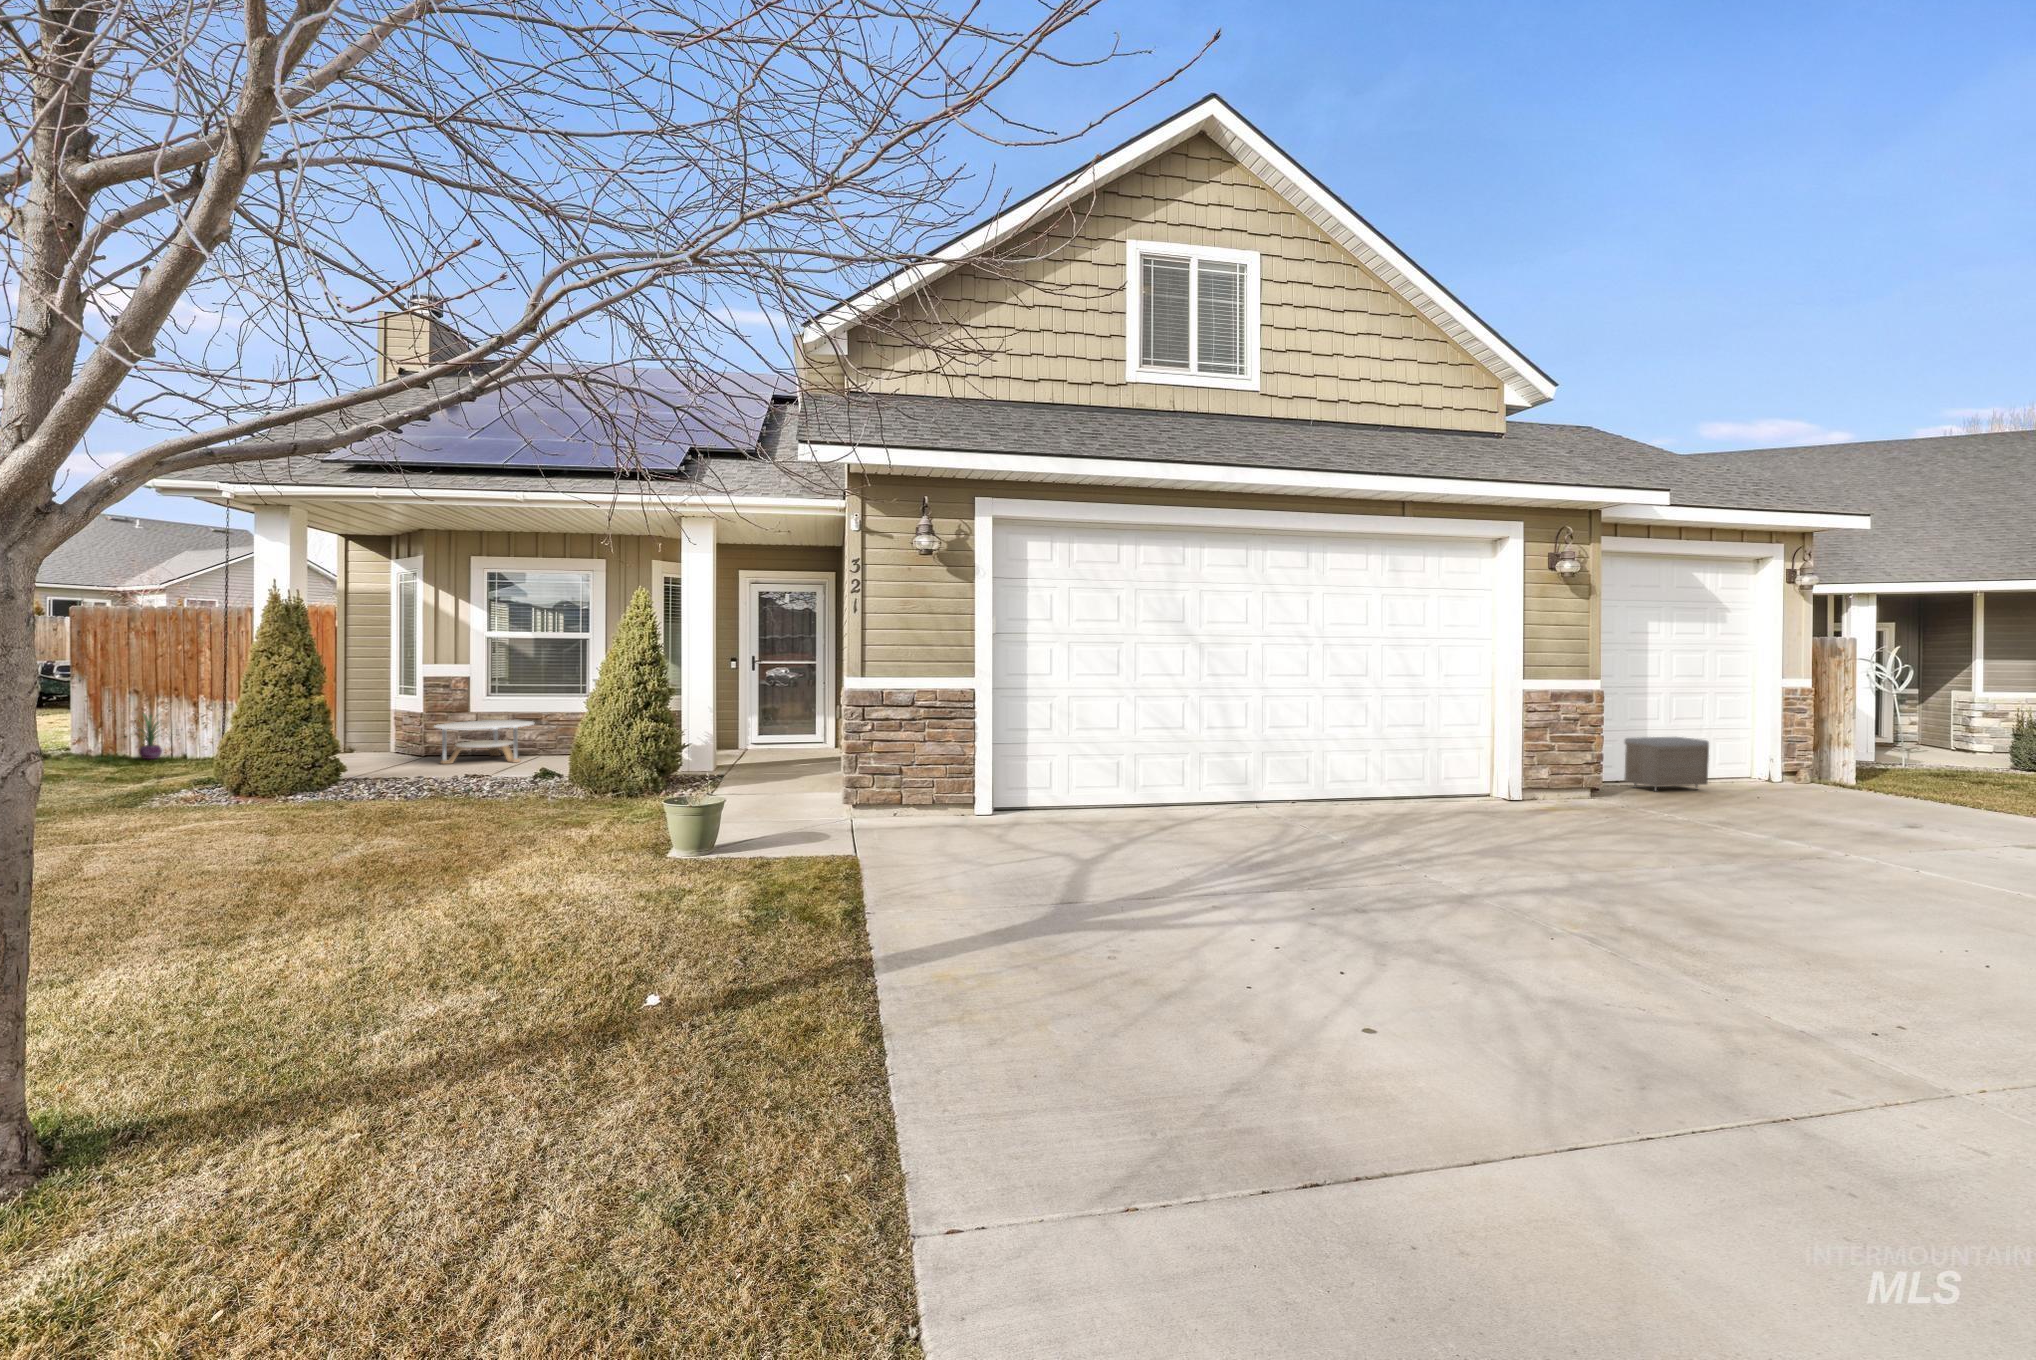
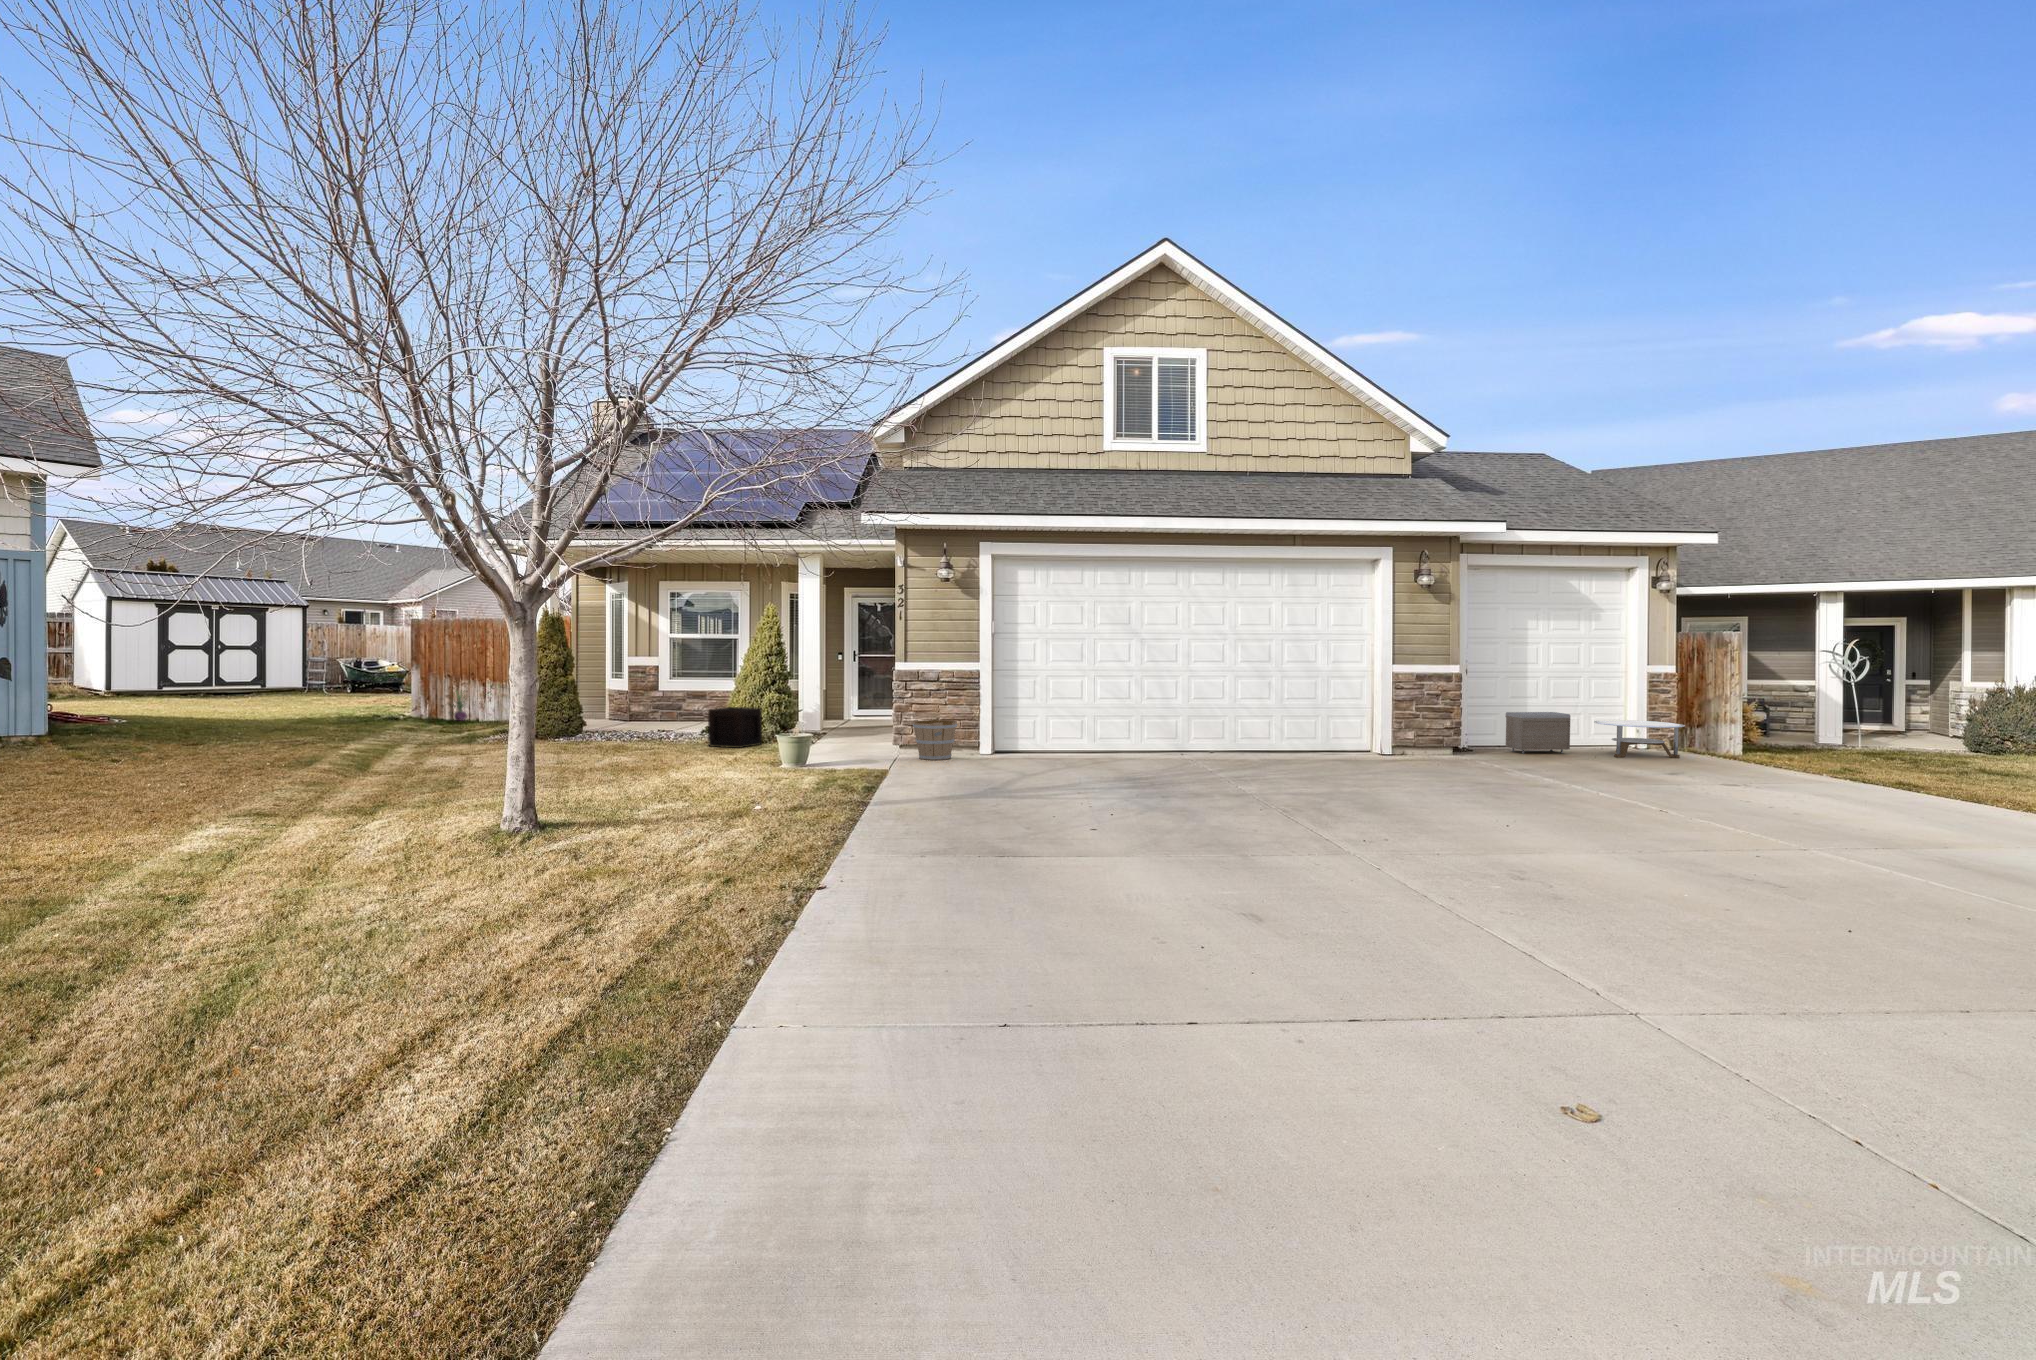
round table: present [434,720,534,764] -> present [1594,720,1685,758]
wooden crate: none [543,743,631,809] -> present [708,707,762,748]
wooden bucket: none [880,763,949,829] -> present [913,719,957,760]

